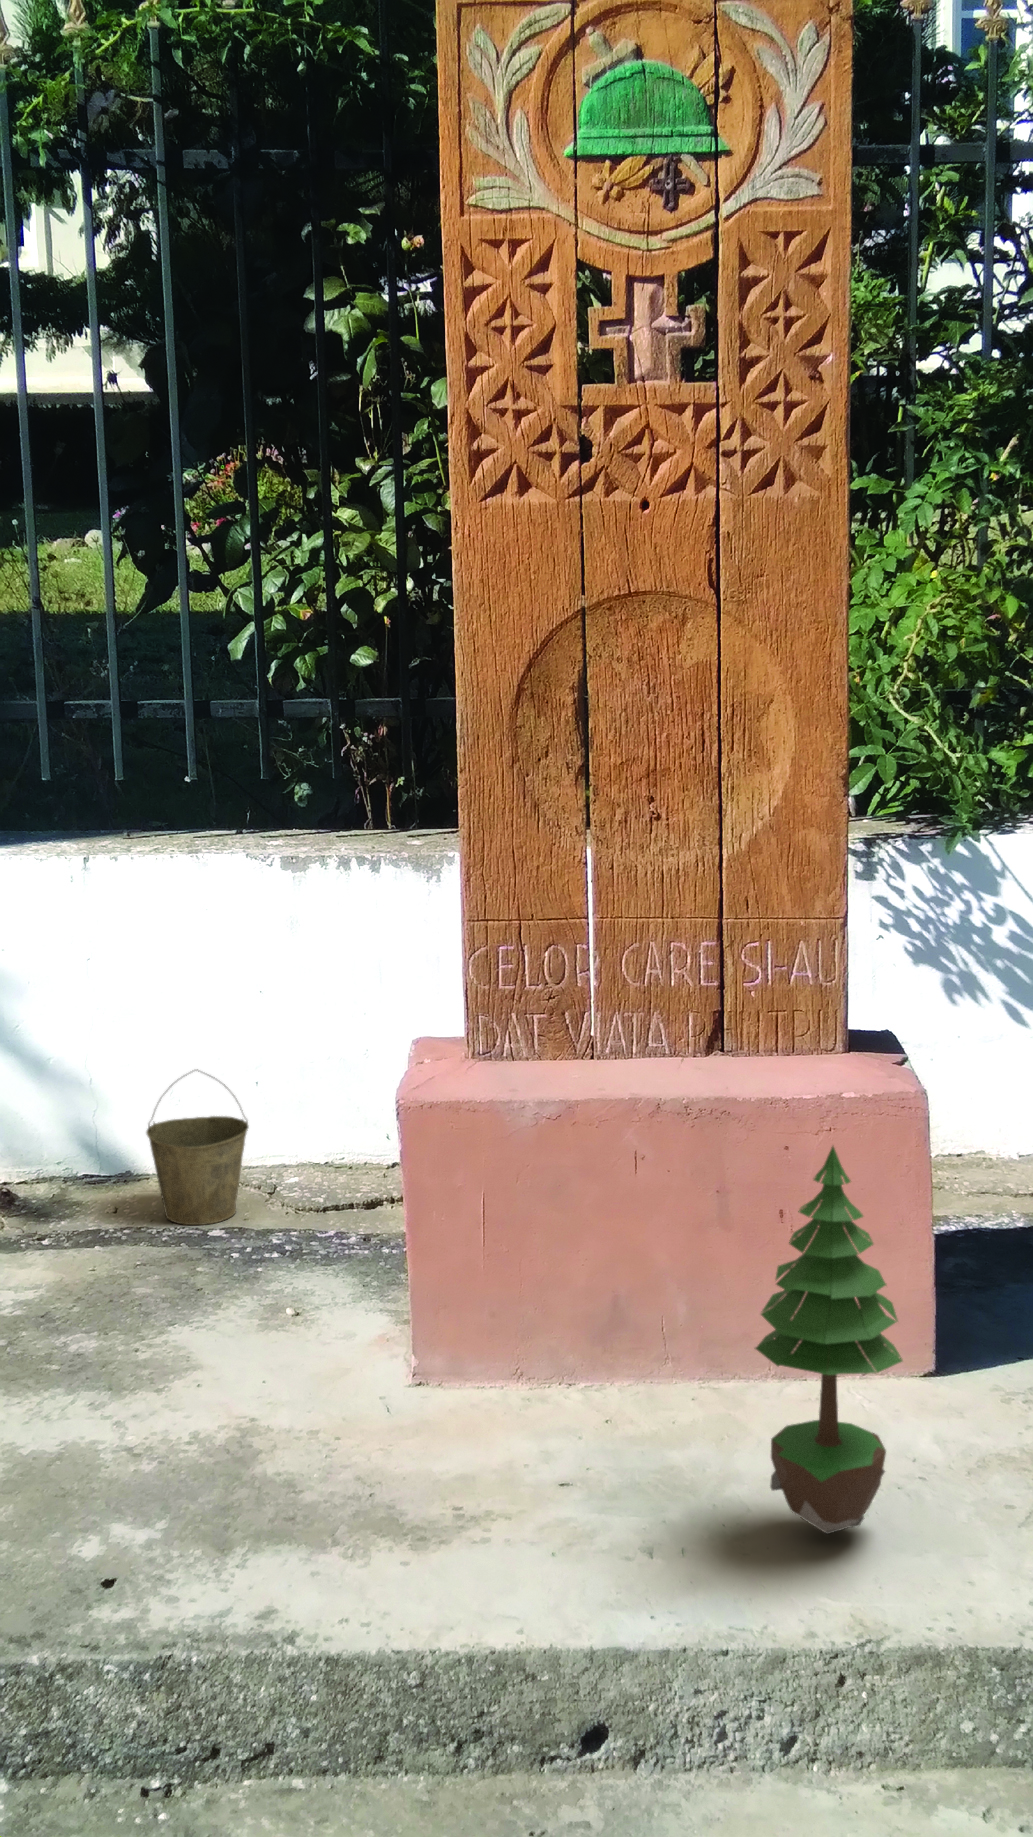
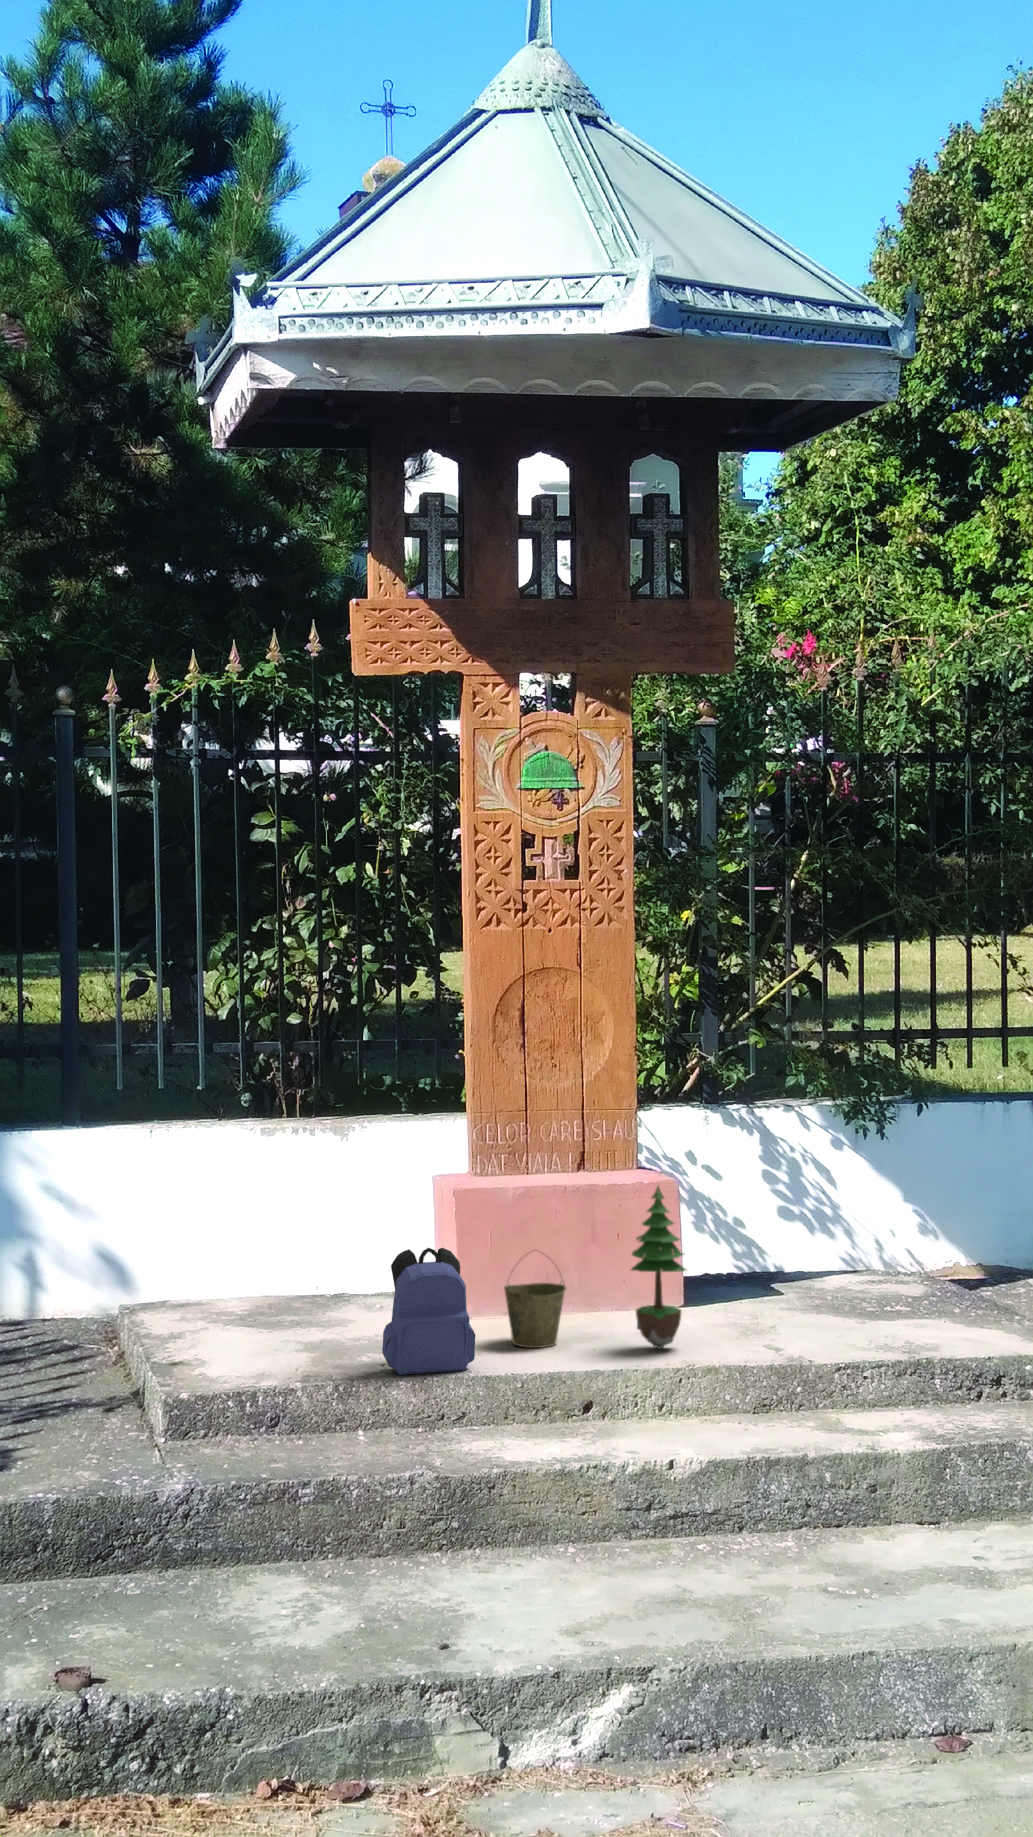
bucket: present [146,1069,248,1225] -> present [504,1259,566,1348]
backpack: none [114,1284,342,1597] -> present [382,1248,475,1375]

